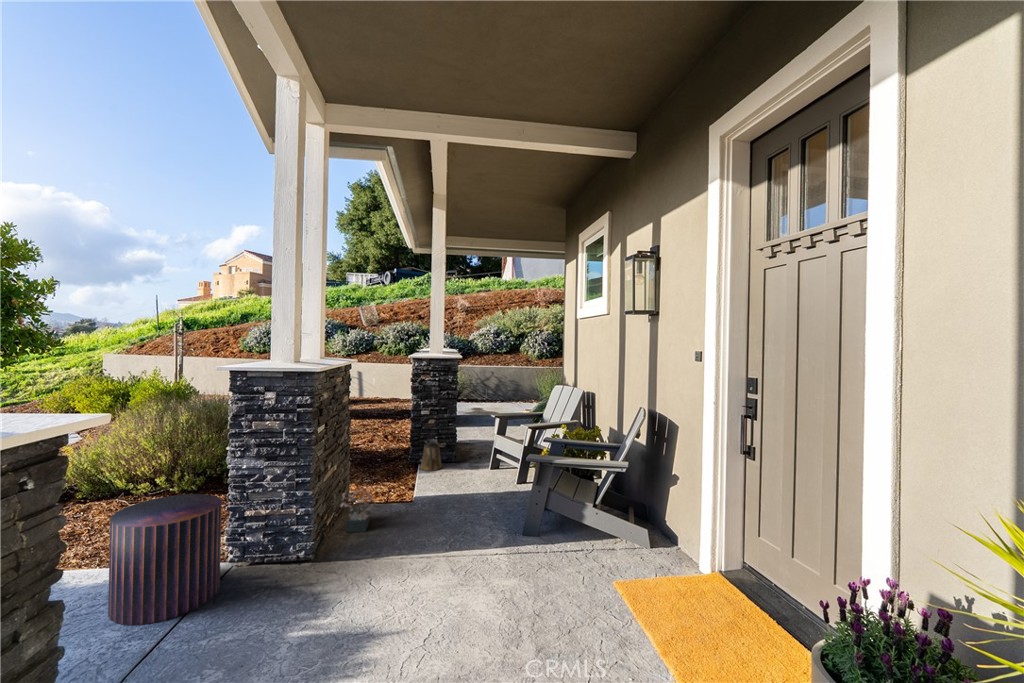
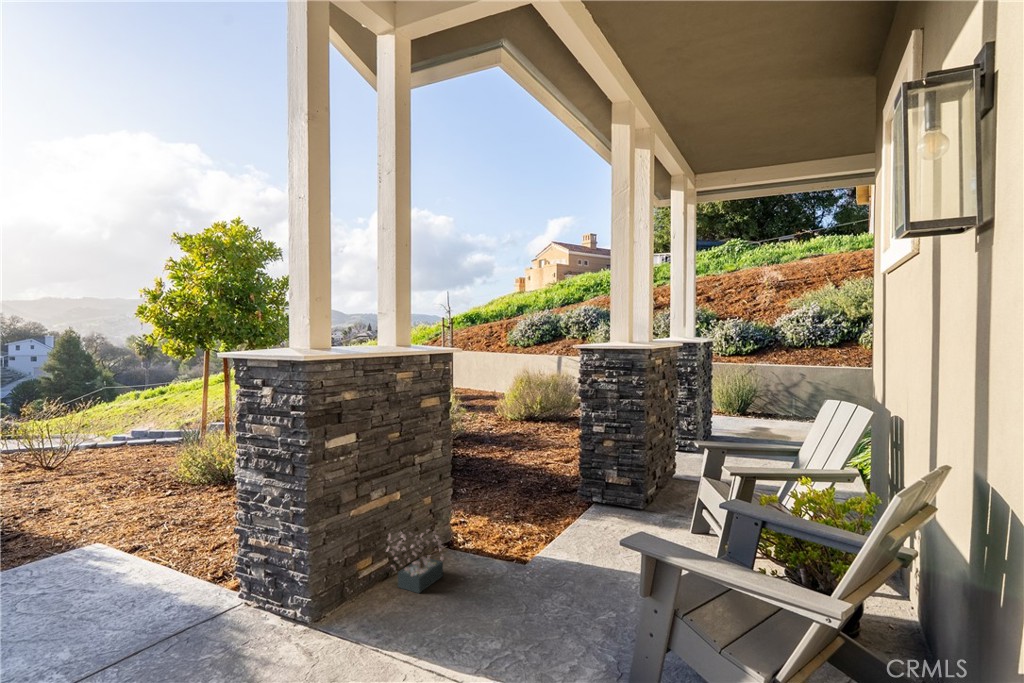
watering can: present [420,442,442,471] -> none [583,473,619,517]
pouf: present [108,494,222,625] -> none [100,501,223,648]

